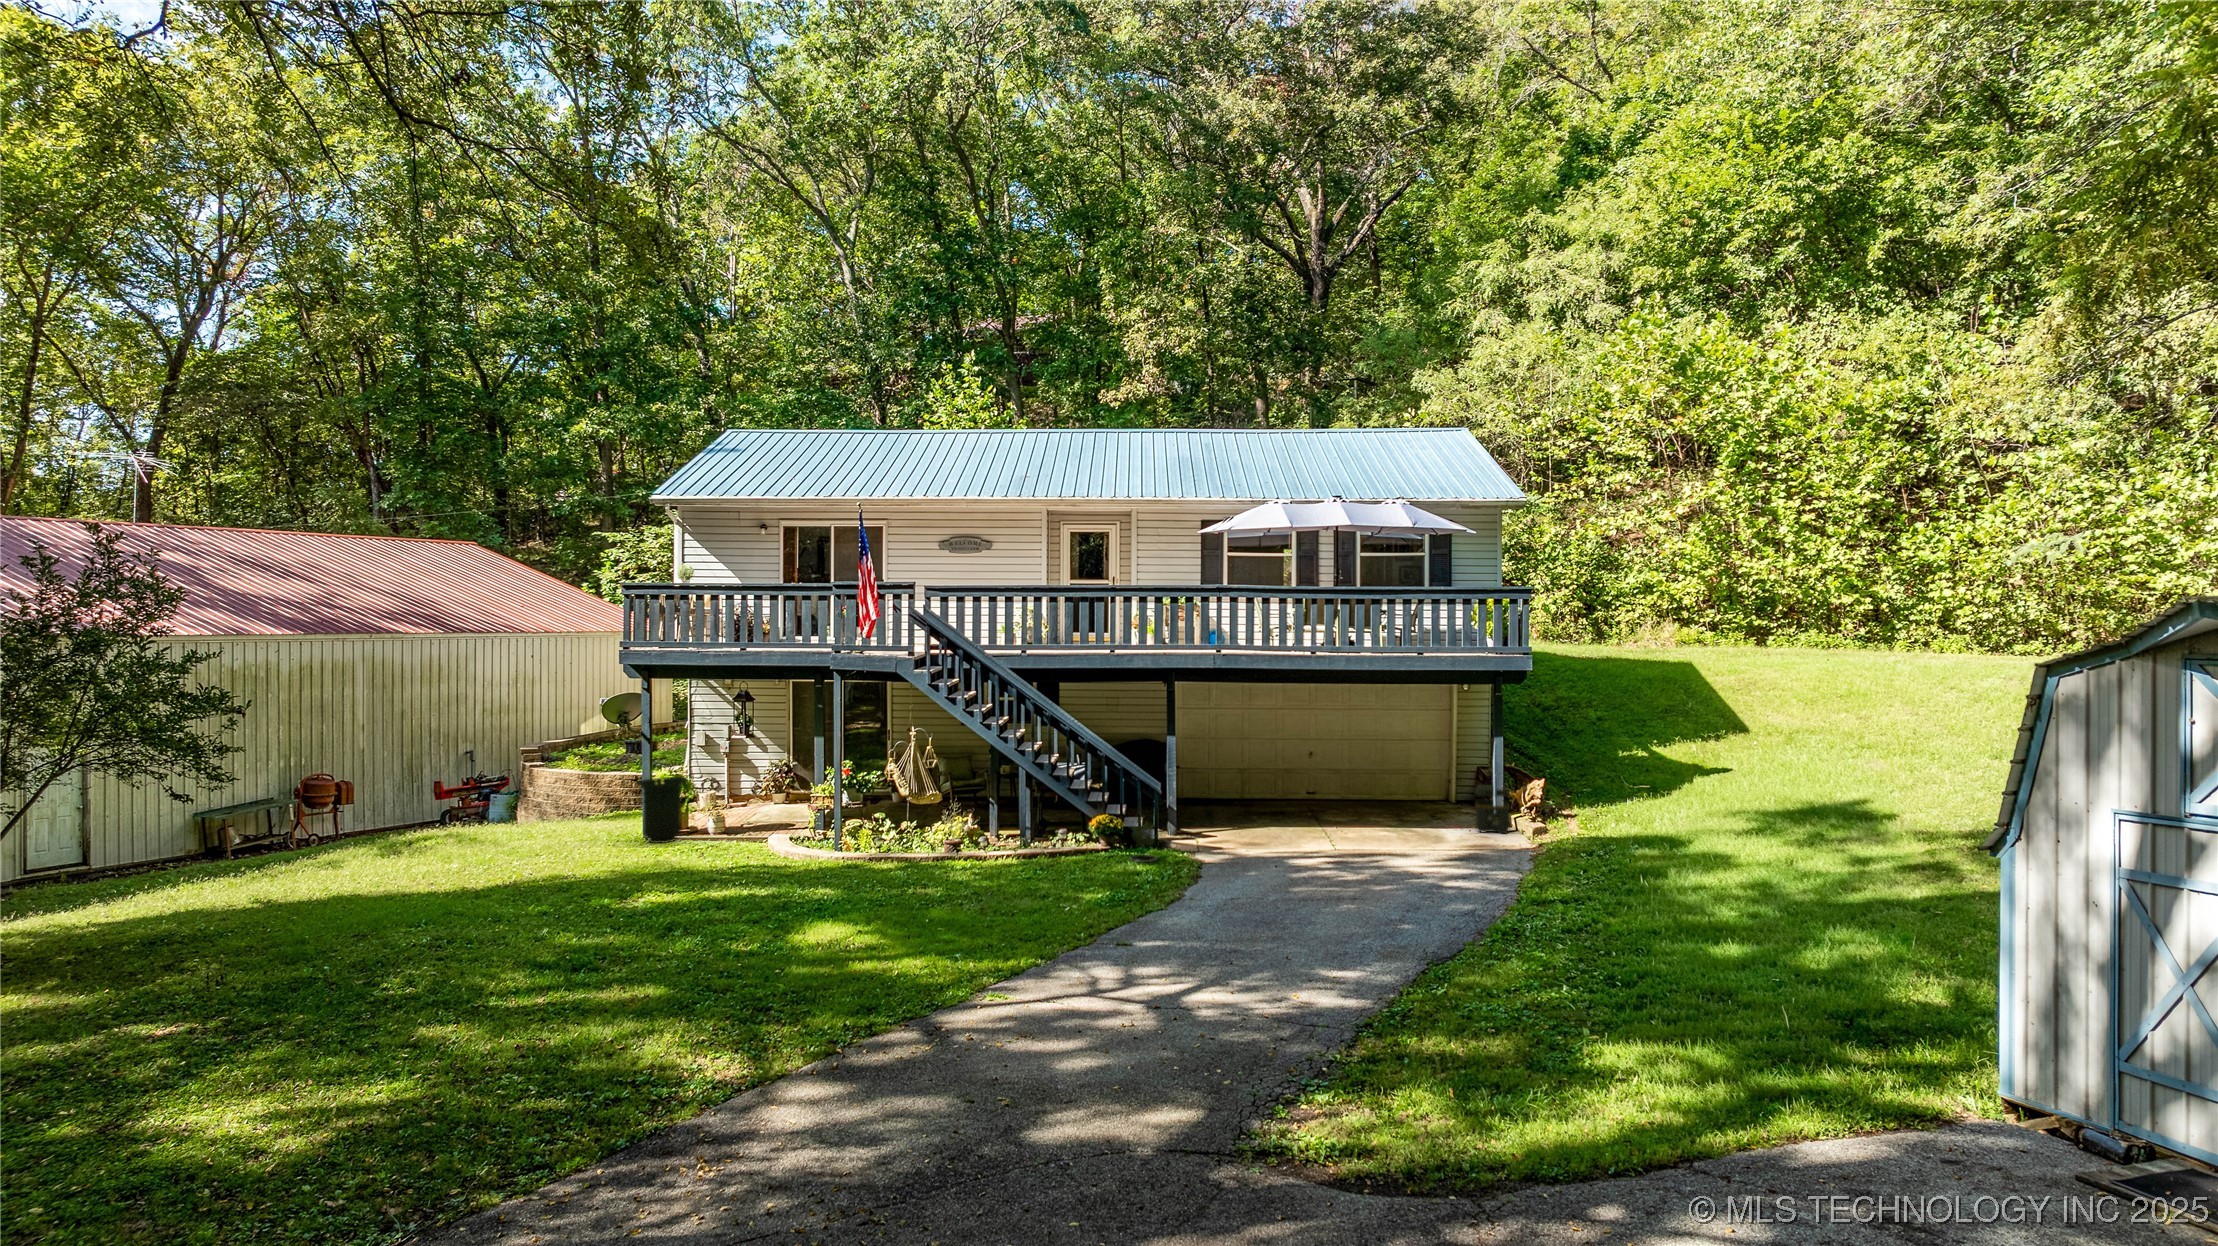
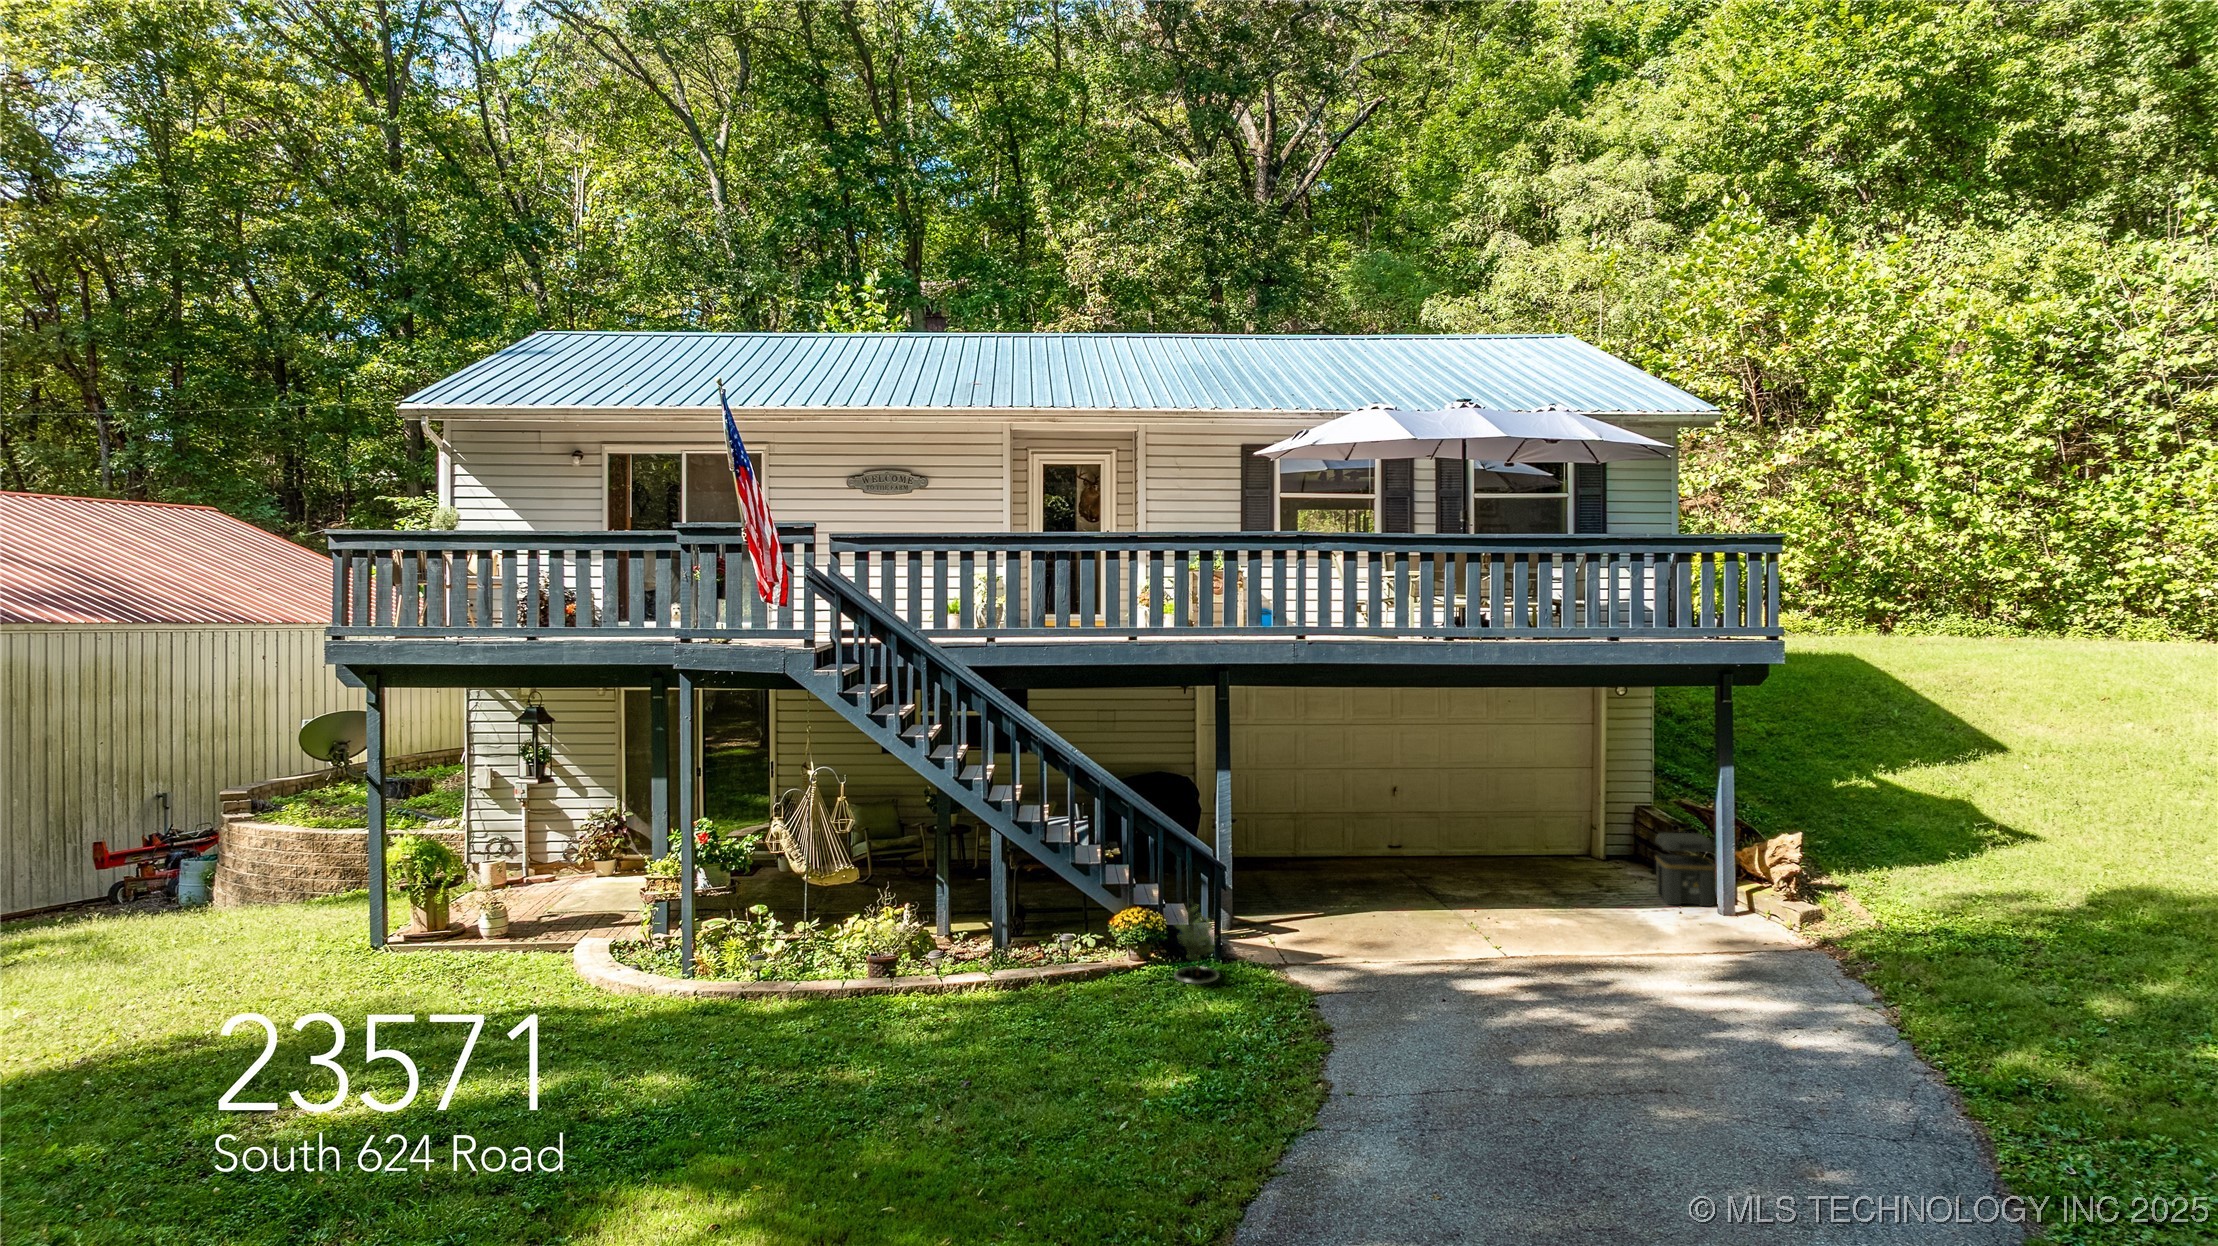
trash can: present [635,777,687,843] -> none [345,848,440,961]

